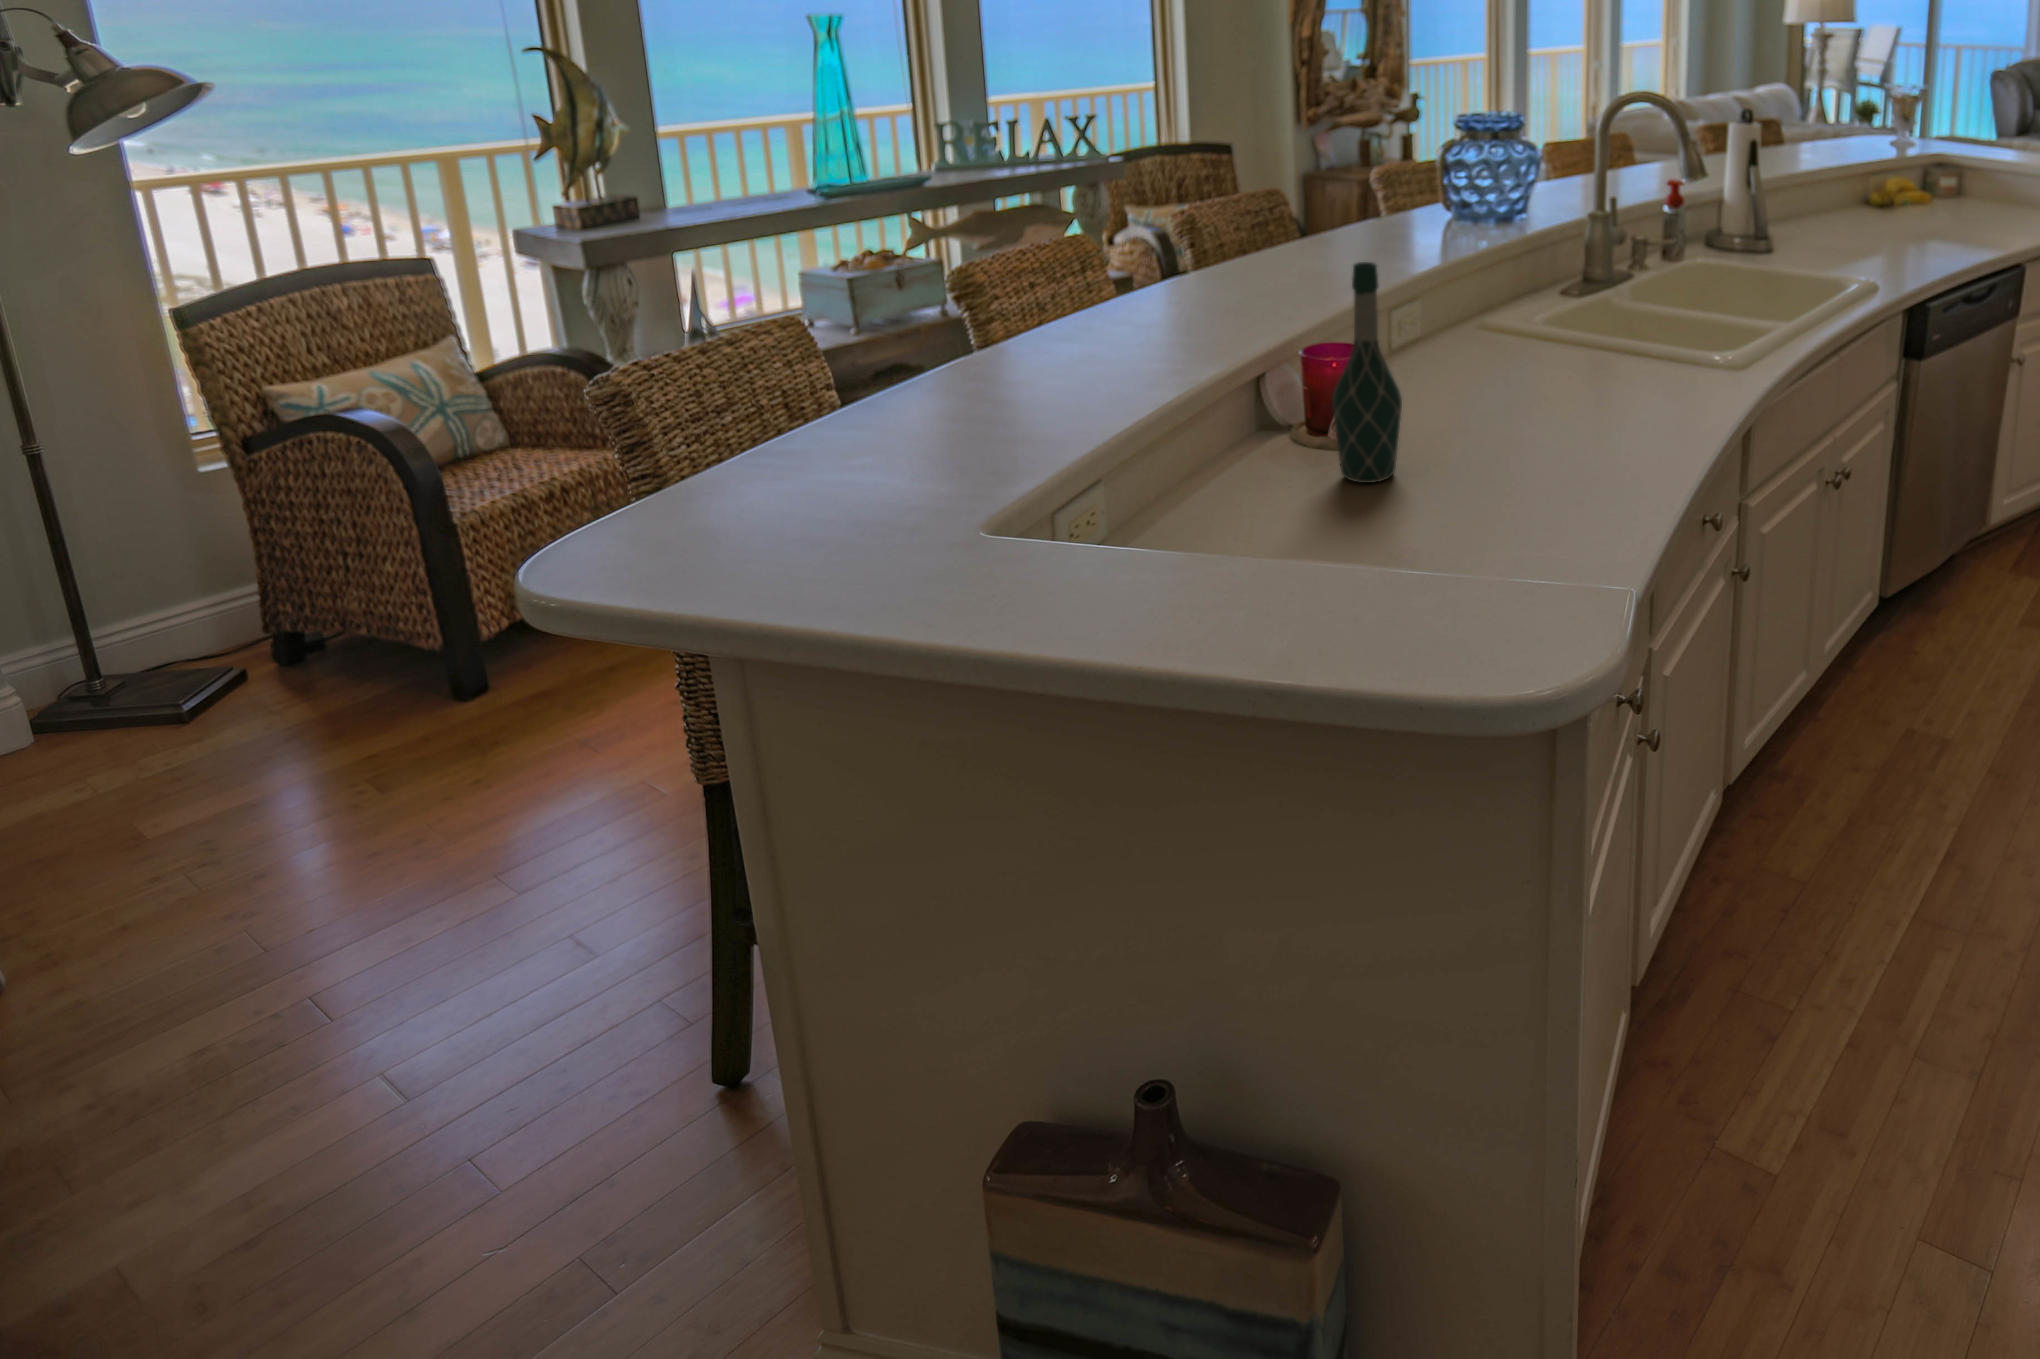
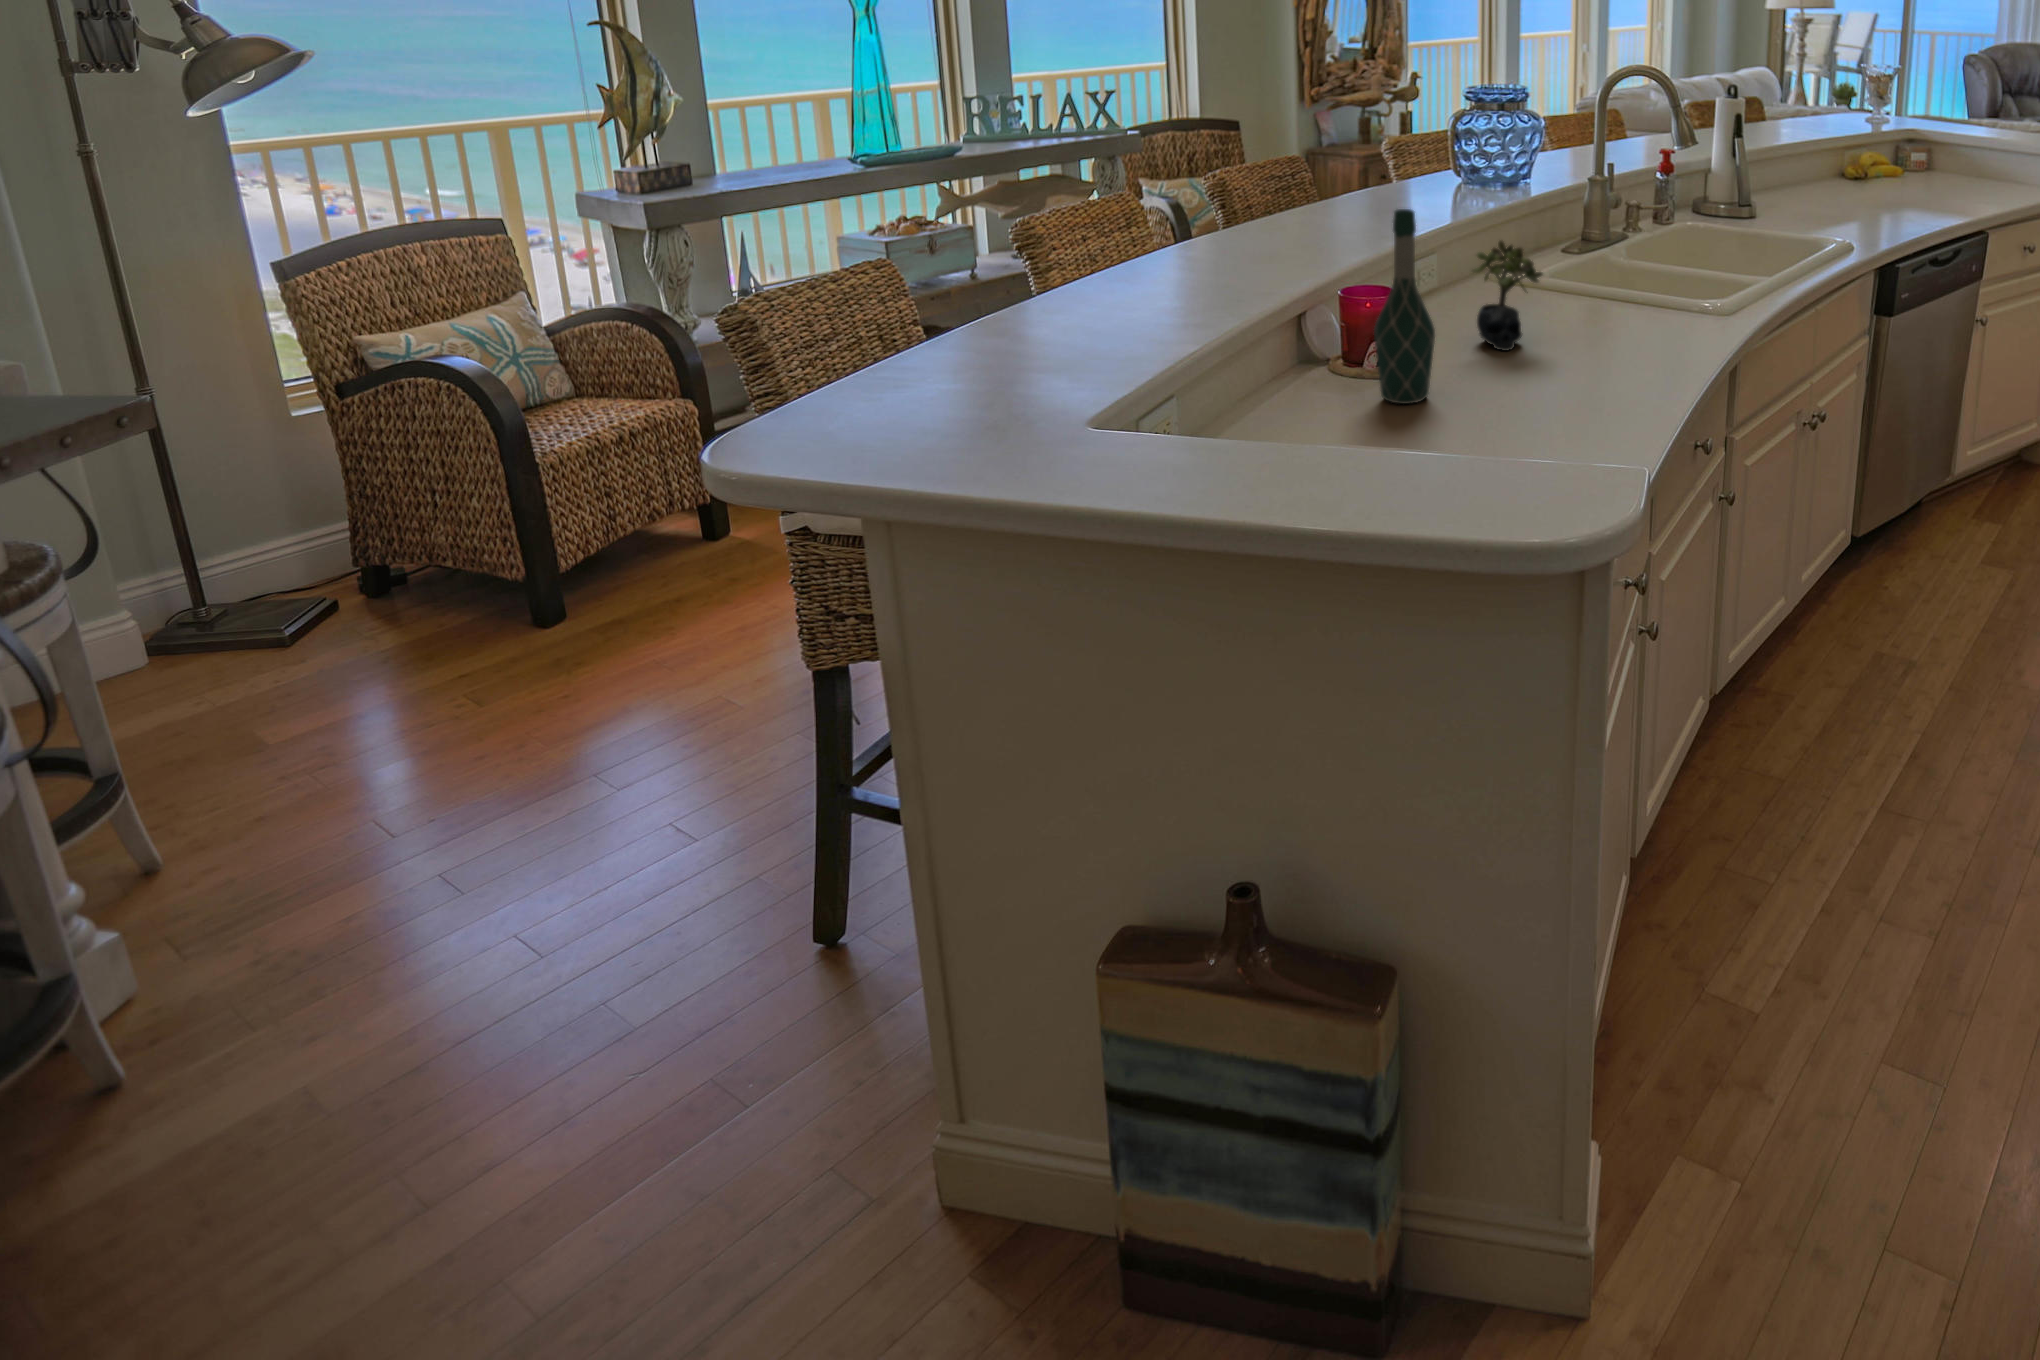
succulent plant: none [1449,290,1530,414] -> present [1473,241,1542,351]

